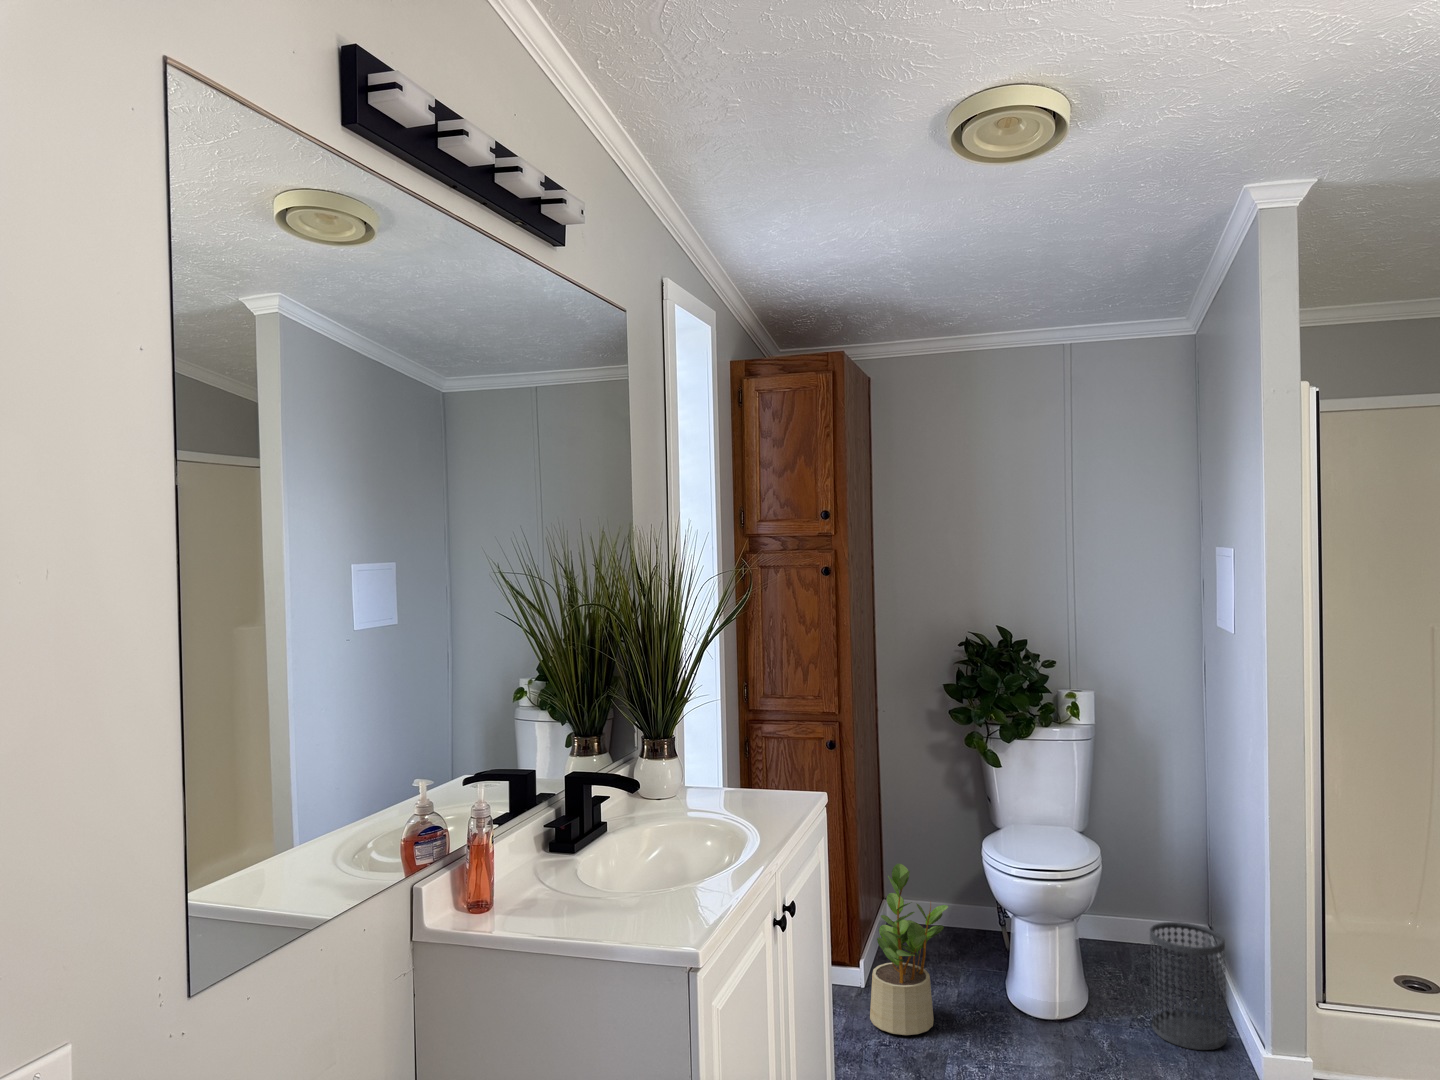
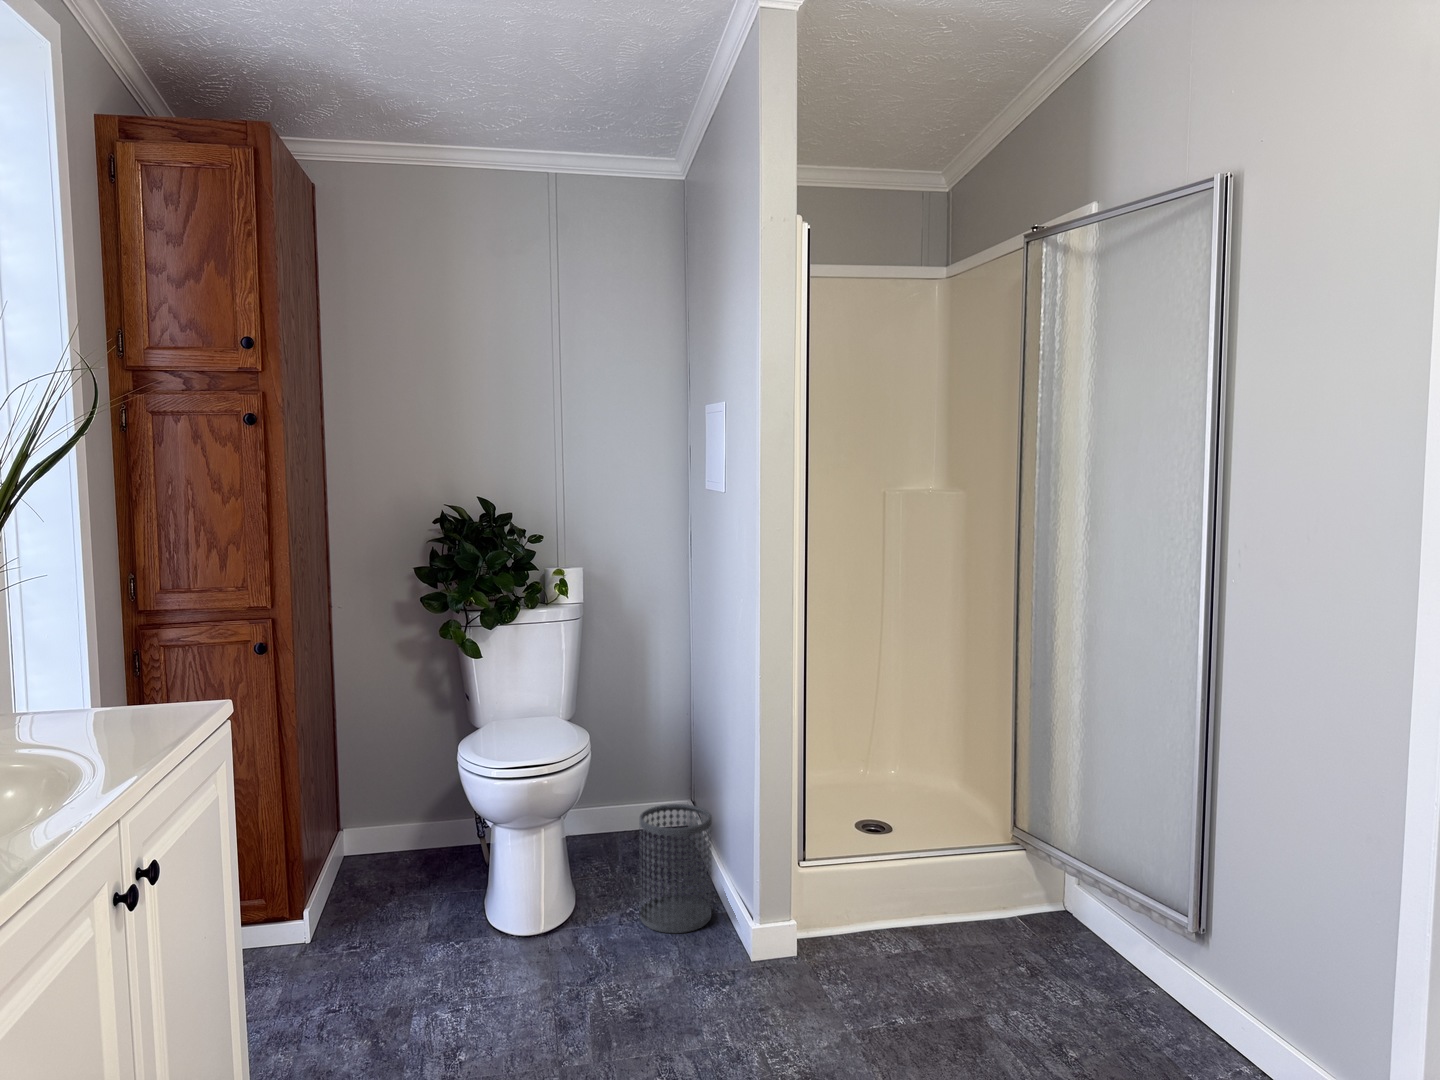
potted plant: present [870,863,948,1035] -> none [316,786,417,993]

